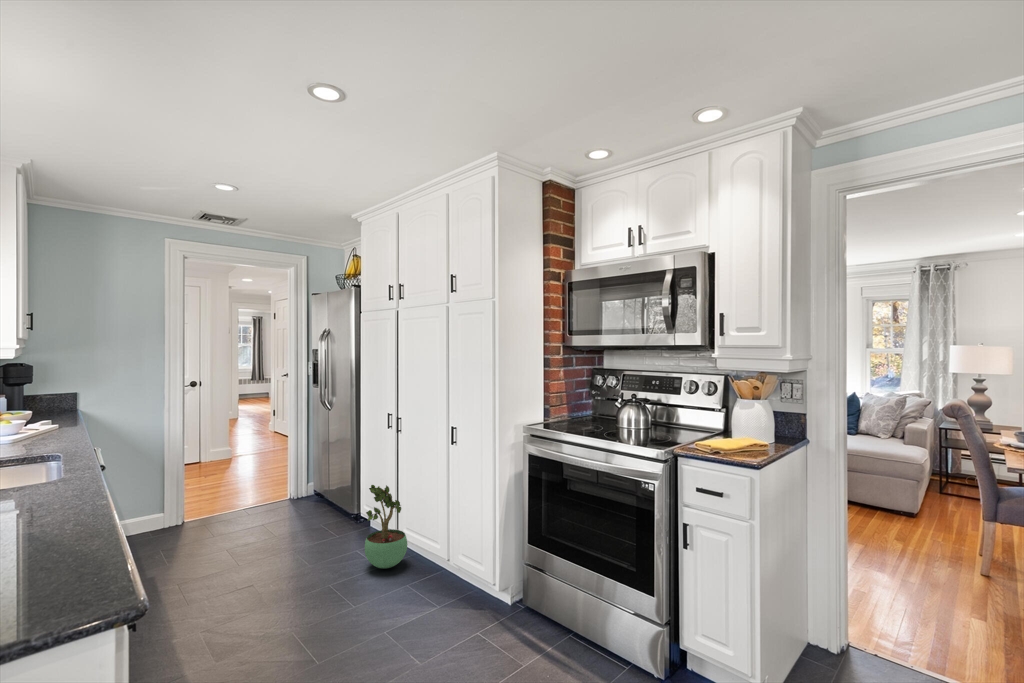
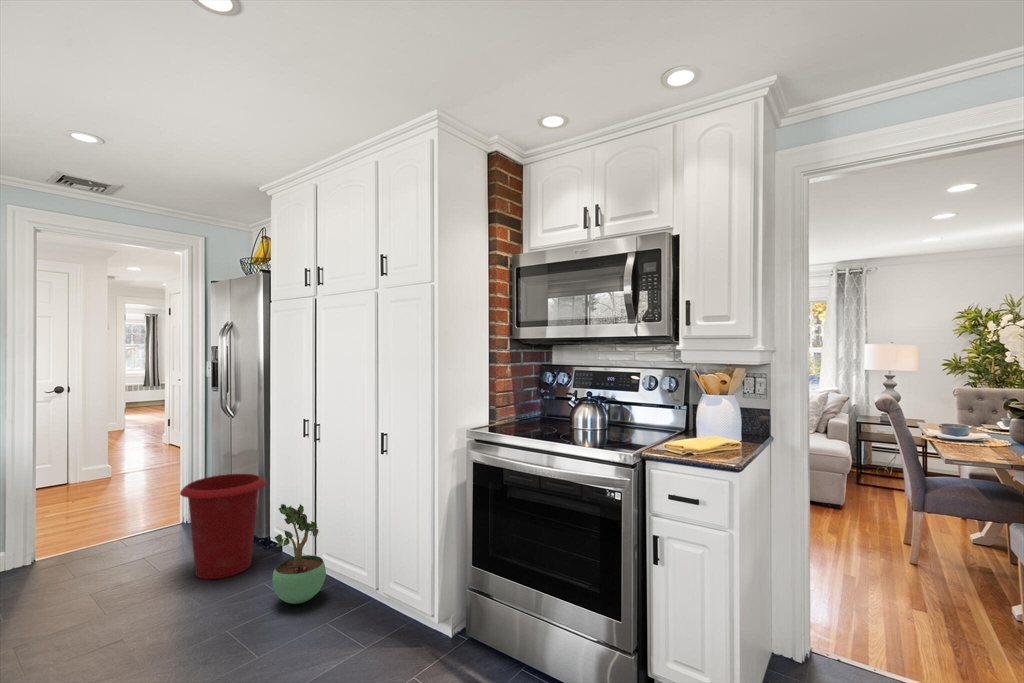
waste bin: none [291,459,358,545] -> present [180,474,266,579]

